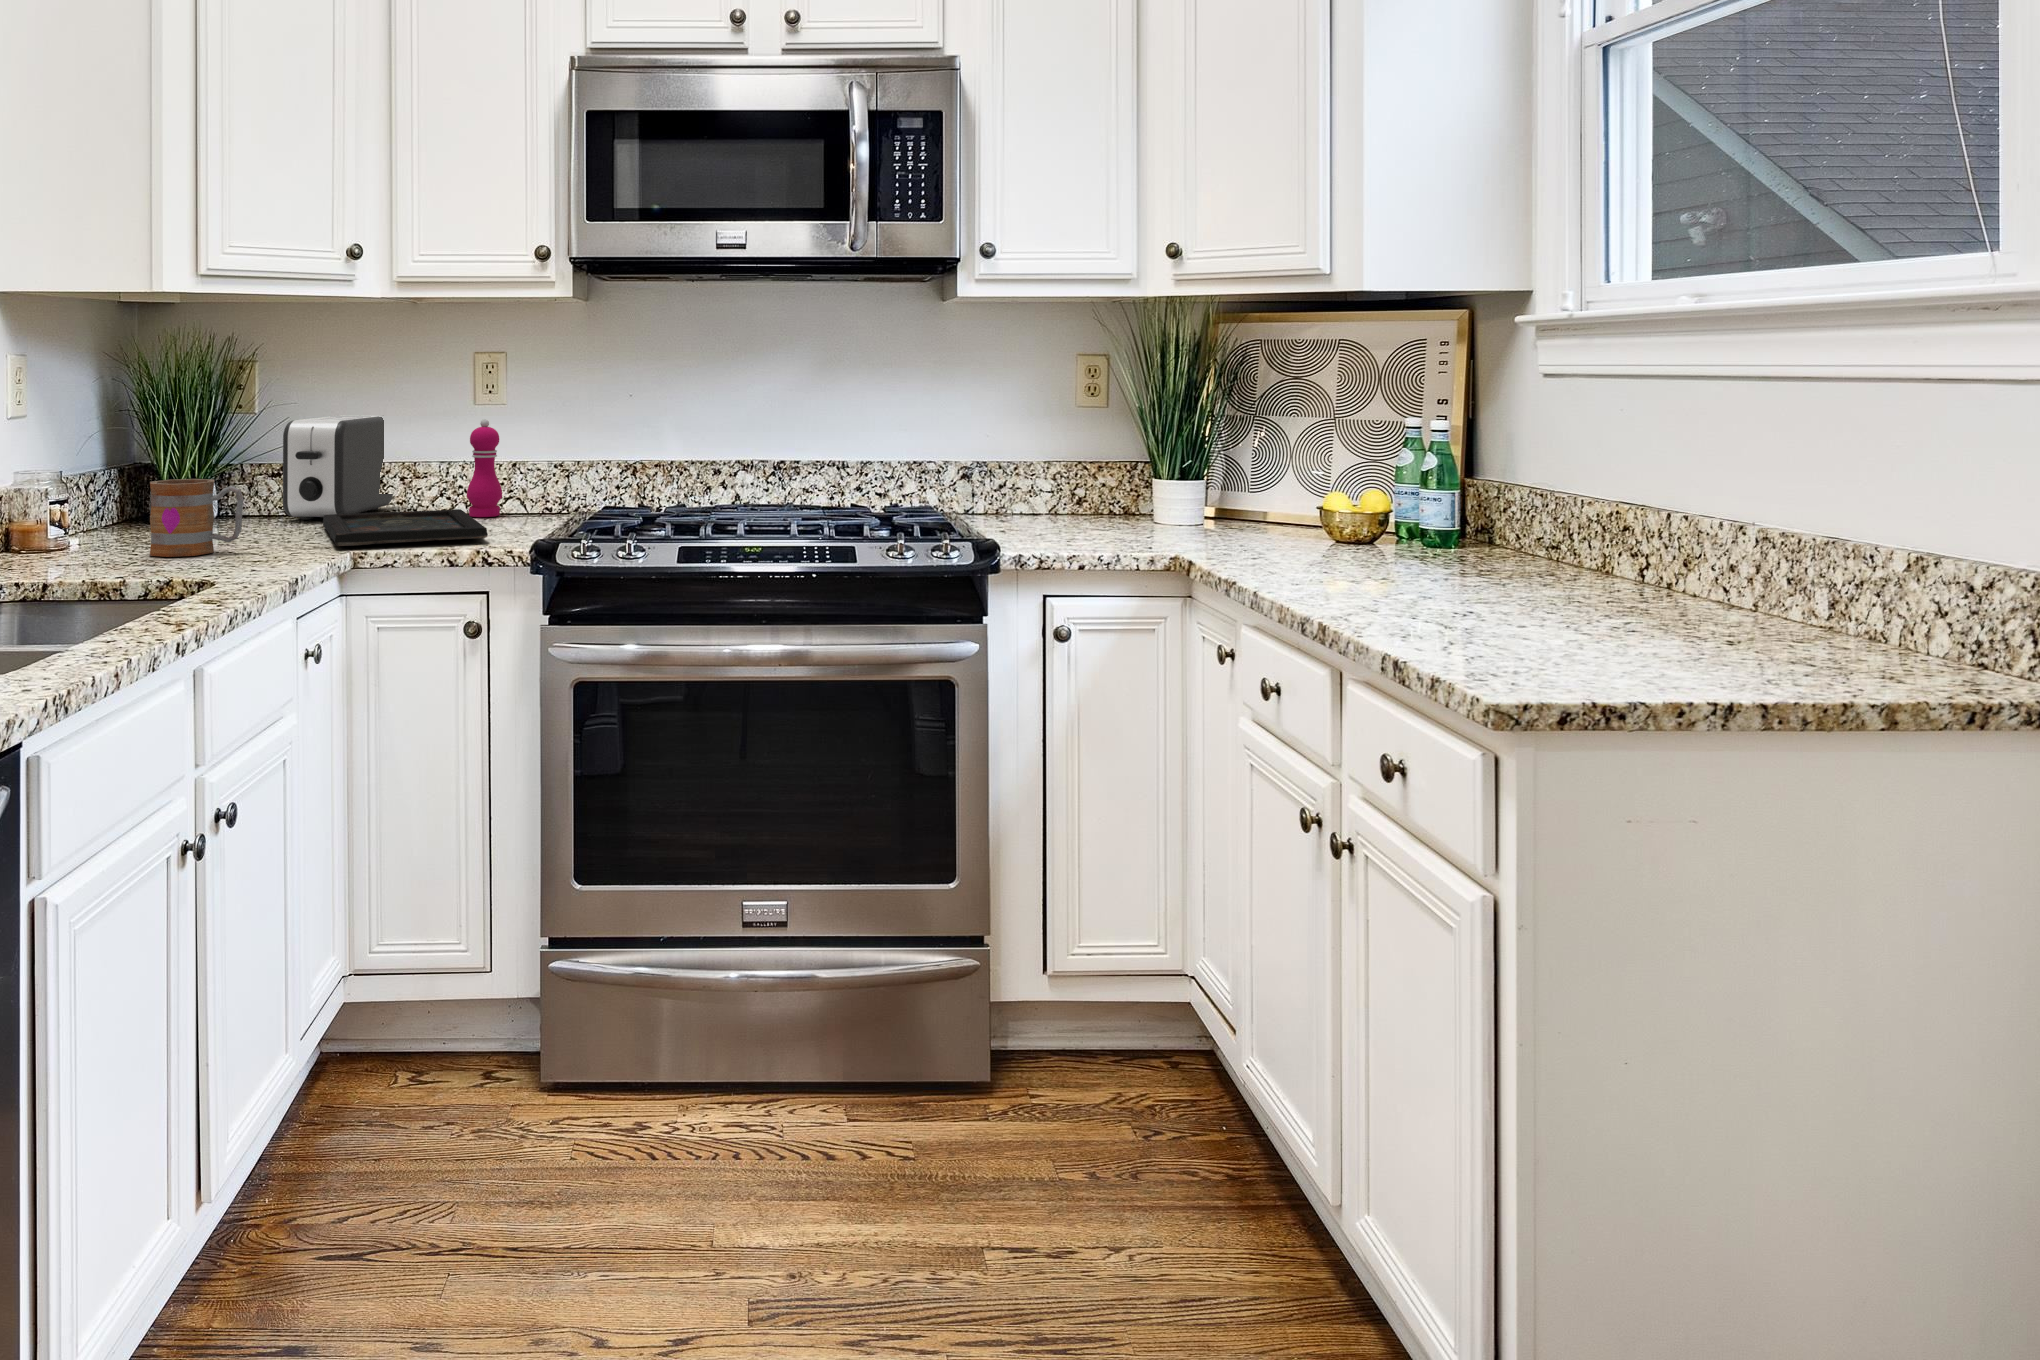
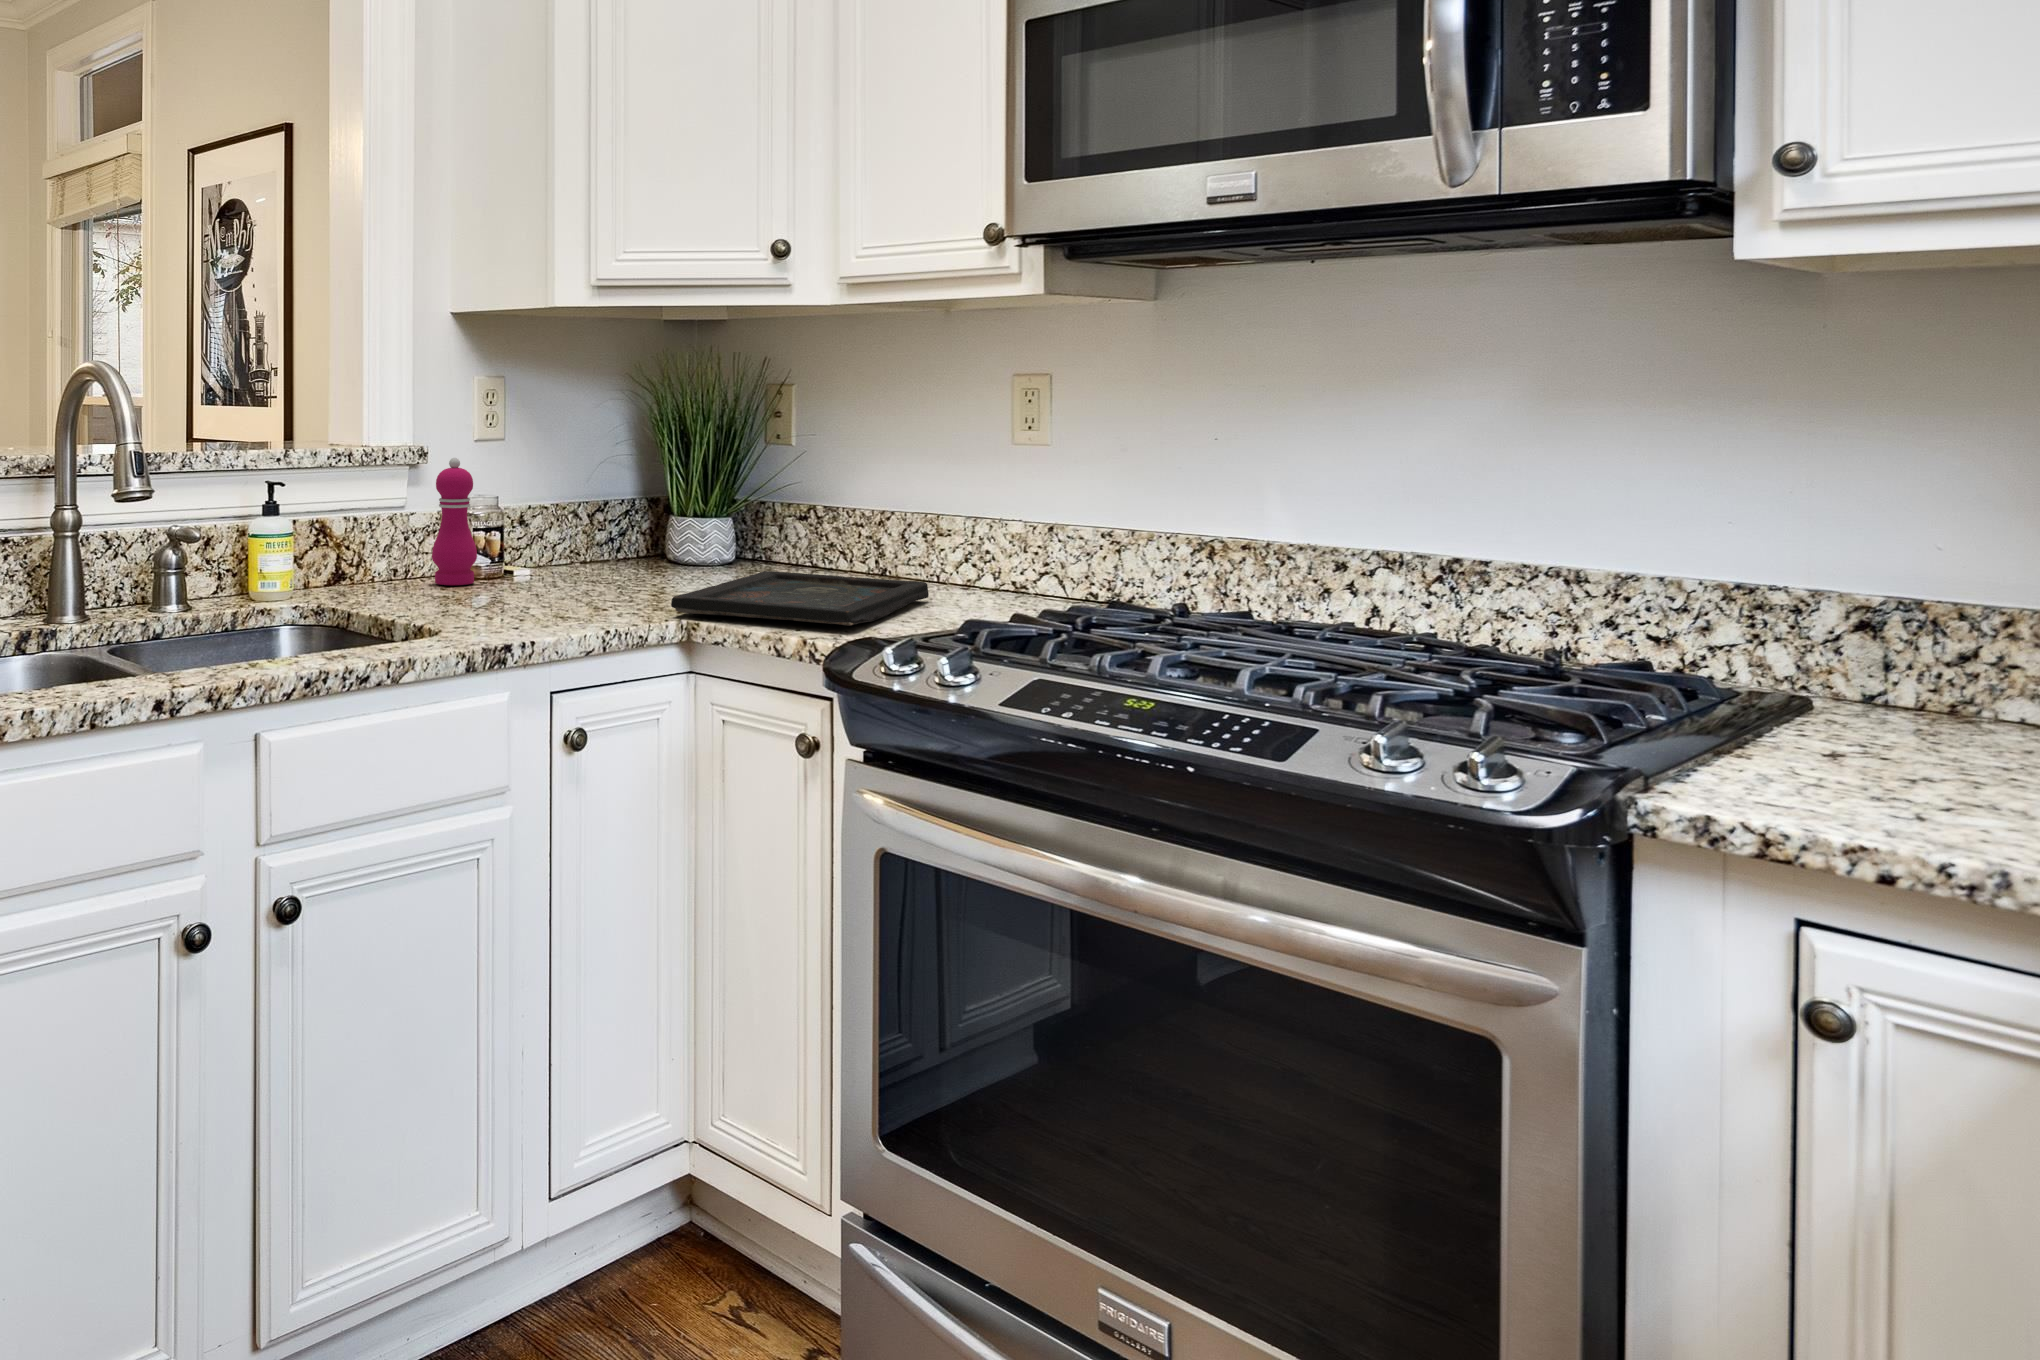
toaster: present [283,416,393,520] -> none [758,450,930,579]
pepper mill: present [467,419,502,517] -> present [432,458,477,585]
mug: present [150,479,244,557] -> none [506,514,588,603]

